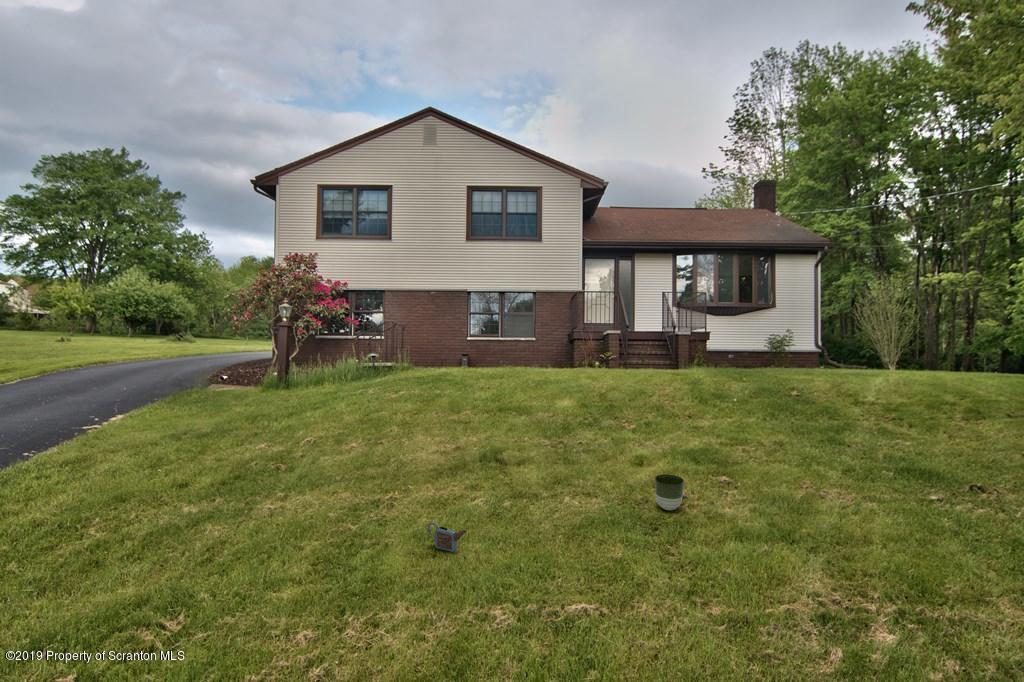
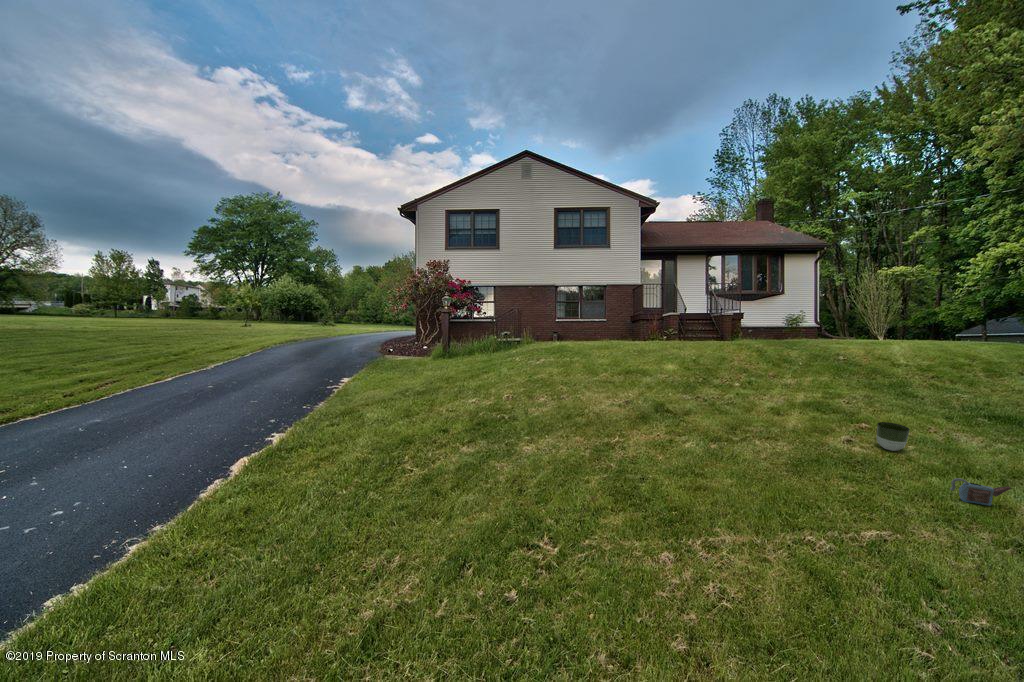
watering can: present [428,522,467,552] -> present [950,478,1011,506]

